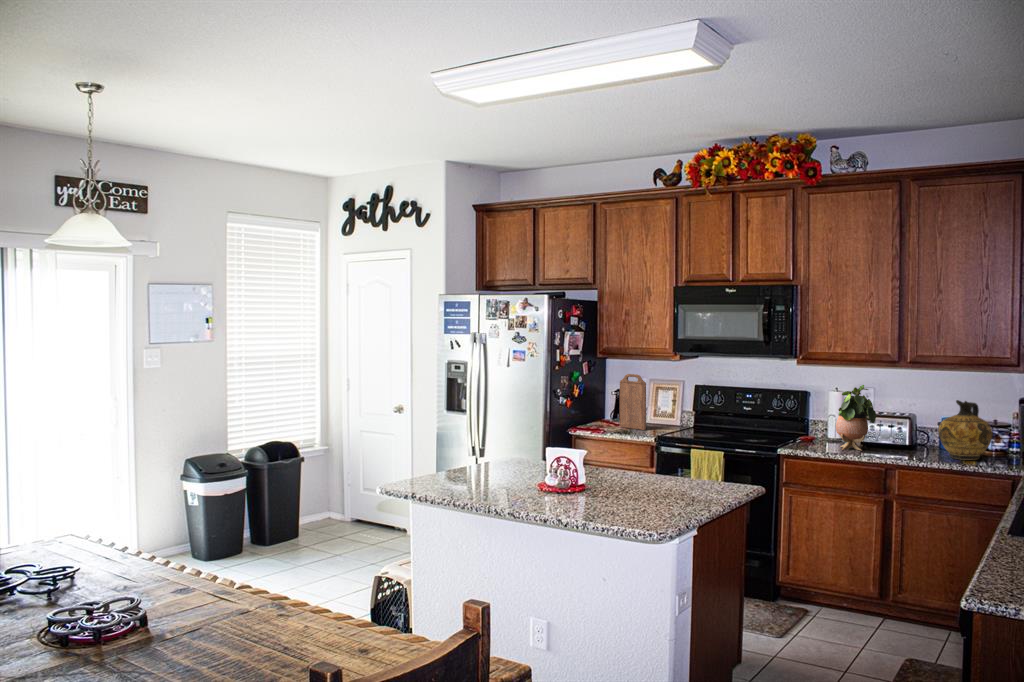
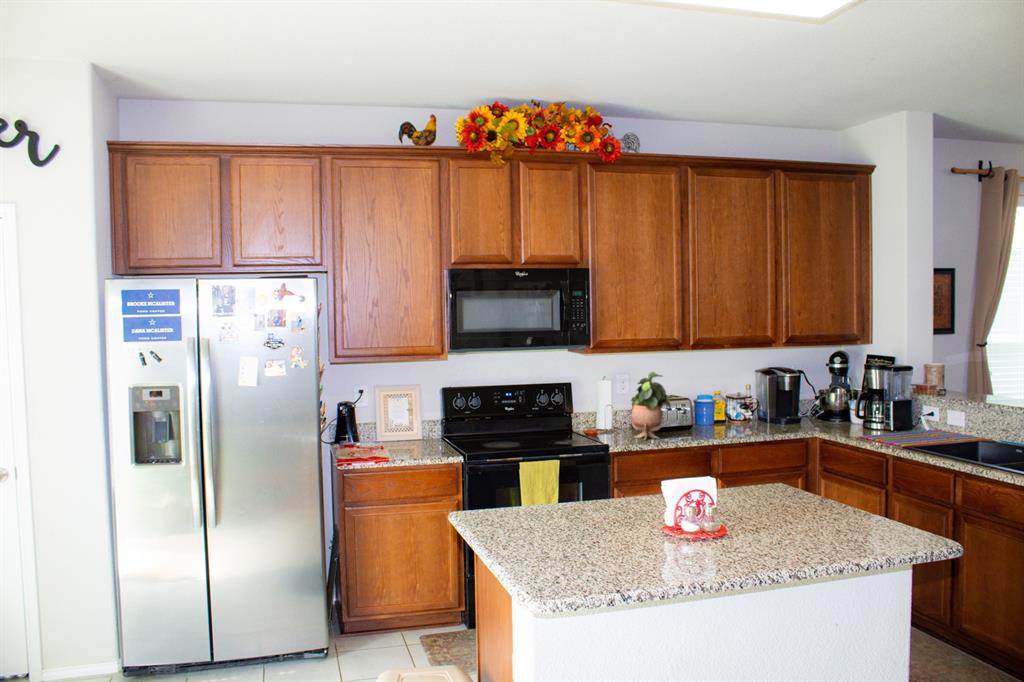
cutting board: present [619,374,646,430] -> none [373,381,414,450]
ceramic jug: present [938,400,993,460] -> none [717,379,763,434]

